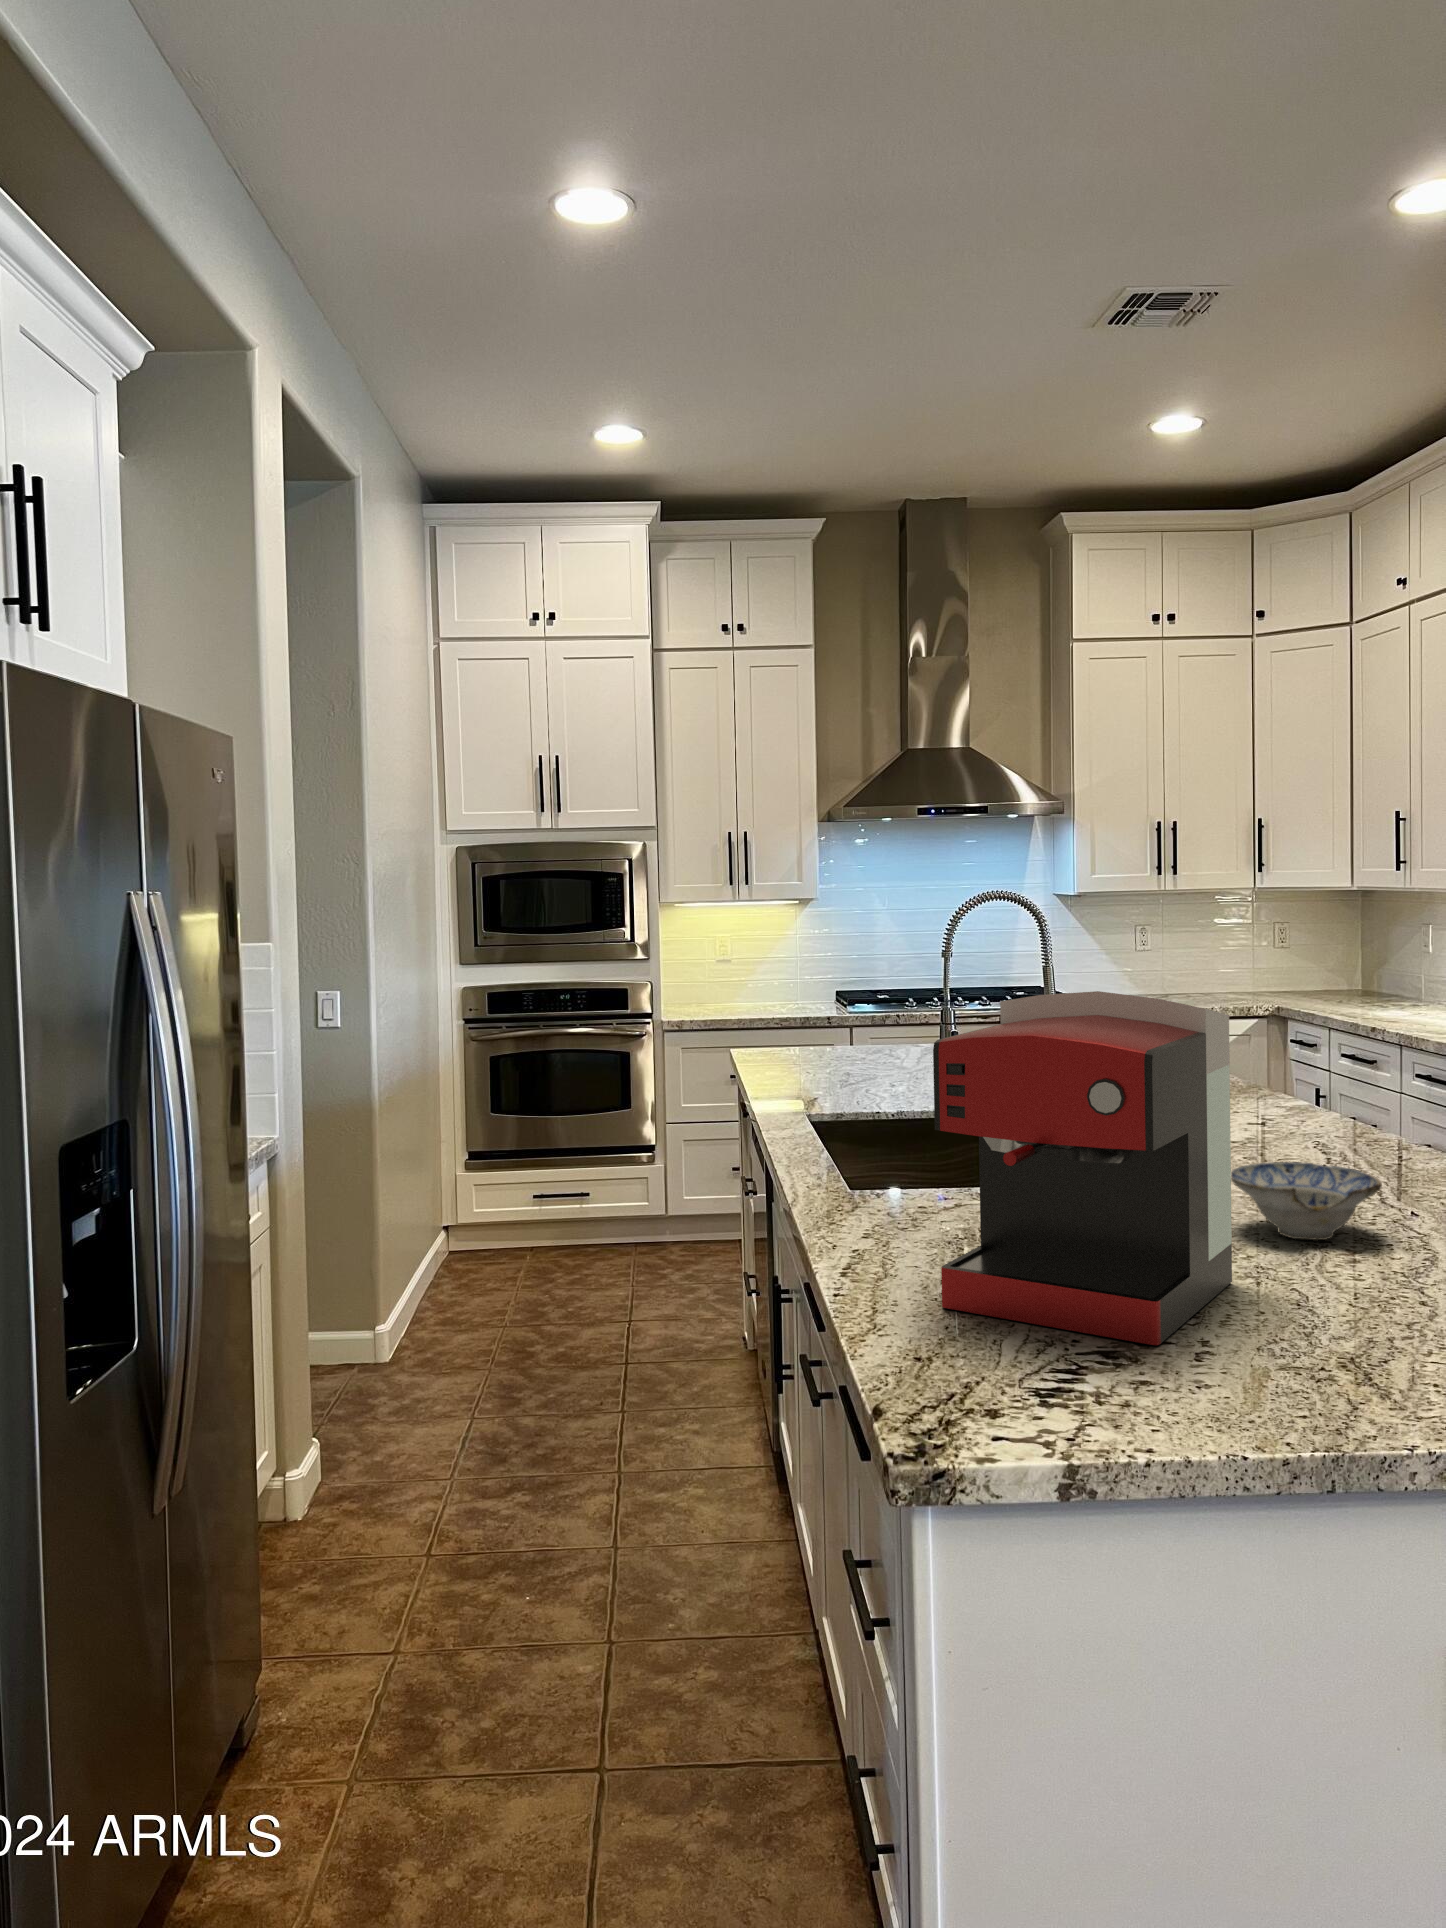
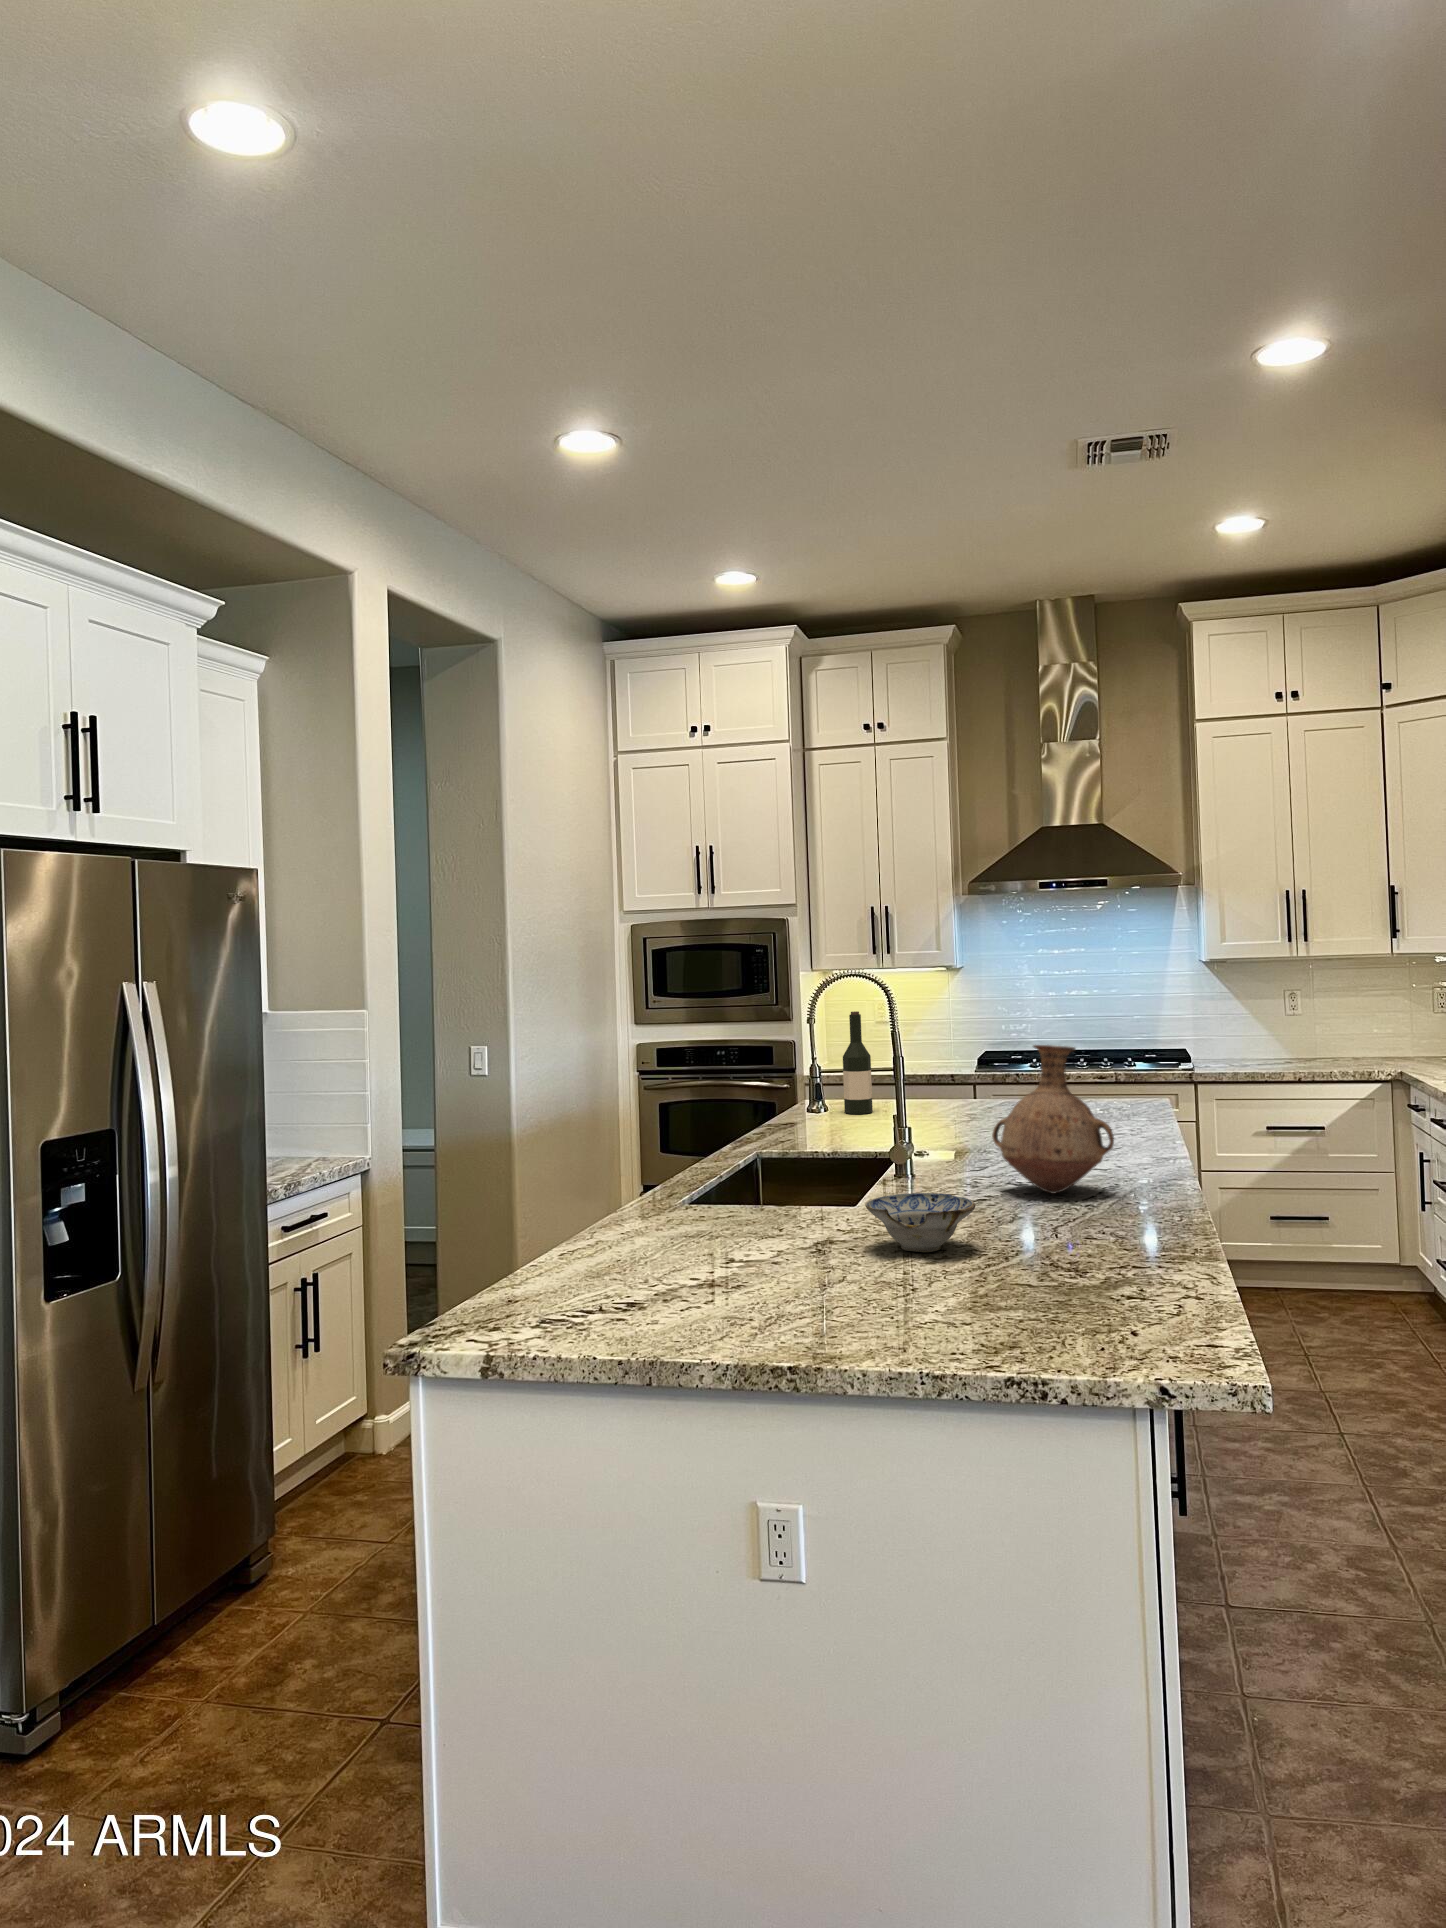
wine bottle: none [833,944,864,1062] -> present [843,1011,873,1114]
vase: none [1209,975,1366,1152] -> present [992,1045,1114,1194]
coffee maker: present [933,991,1232,1345] -> none [564,1057,797,1303]

